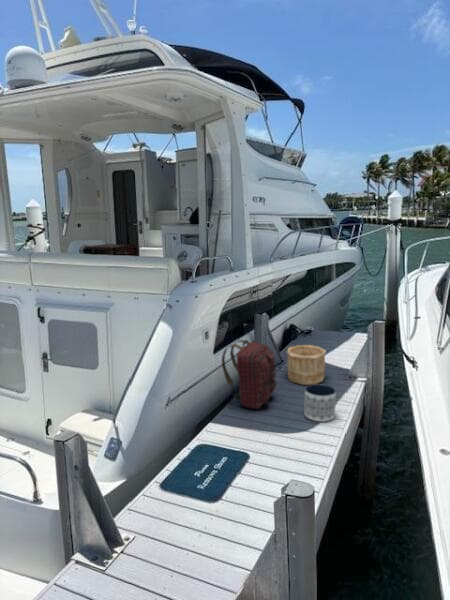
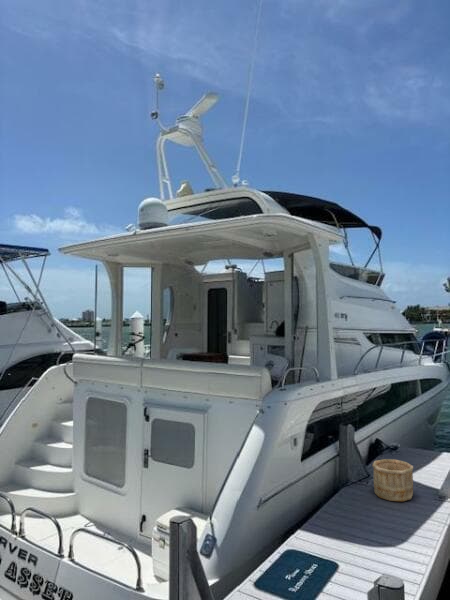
backpack: present [222,340,276,409] -> none [308,449,363,521]
planter: present [304,384,336,422] -> none [393,499,425,540]

